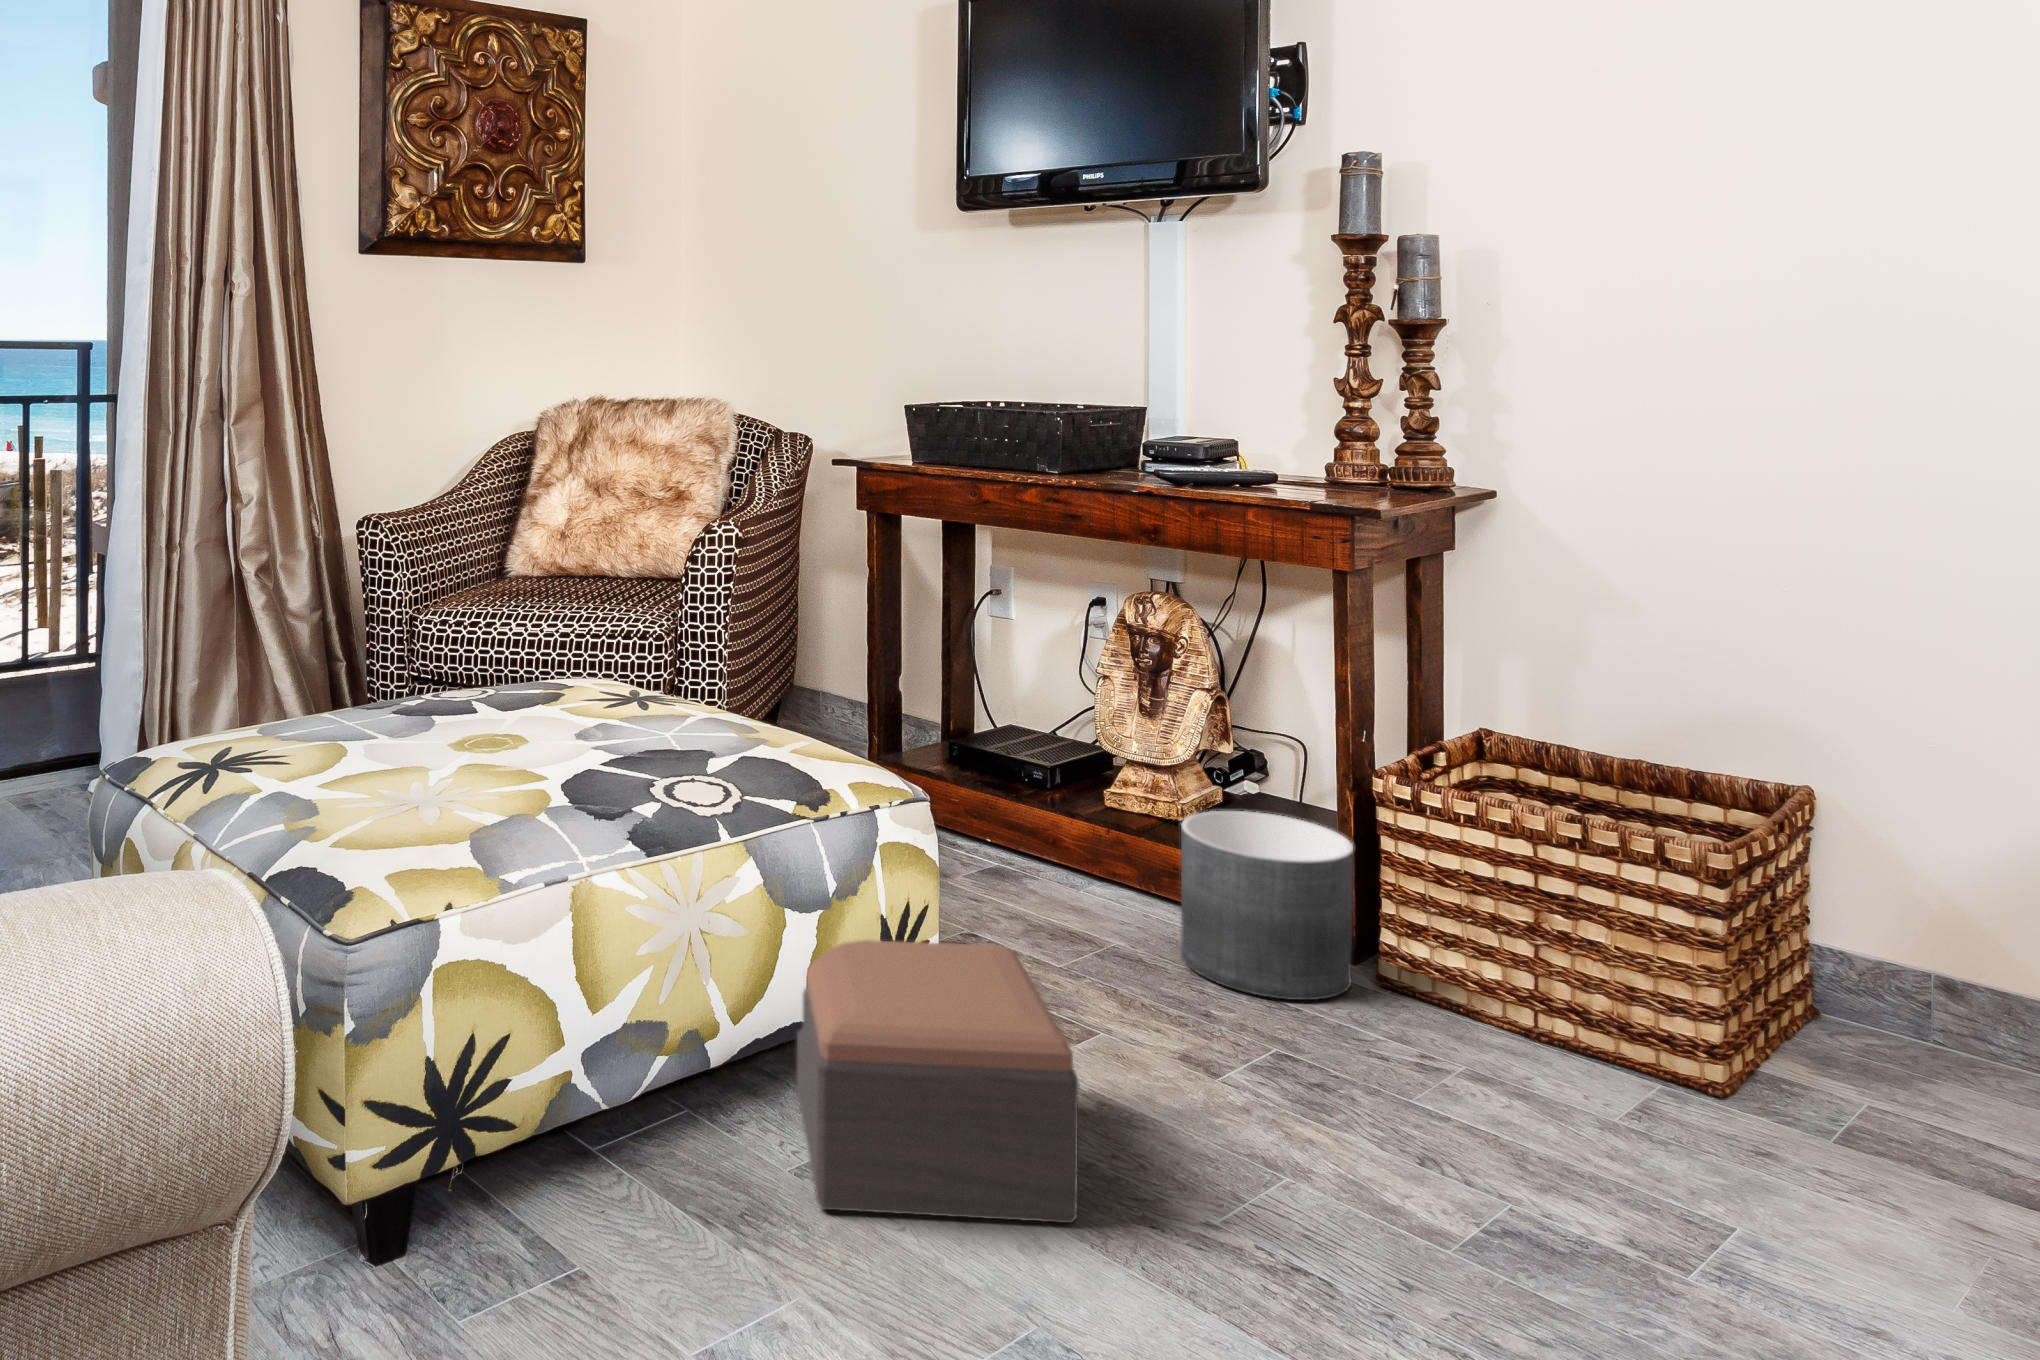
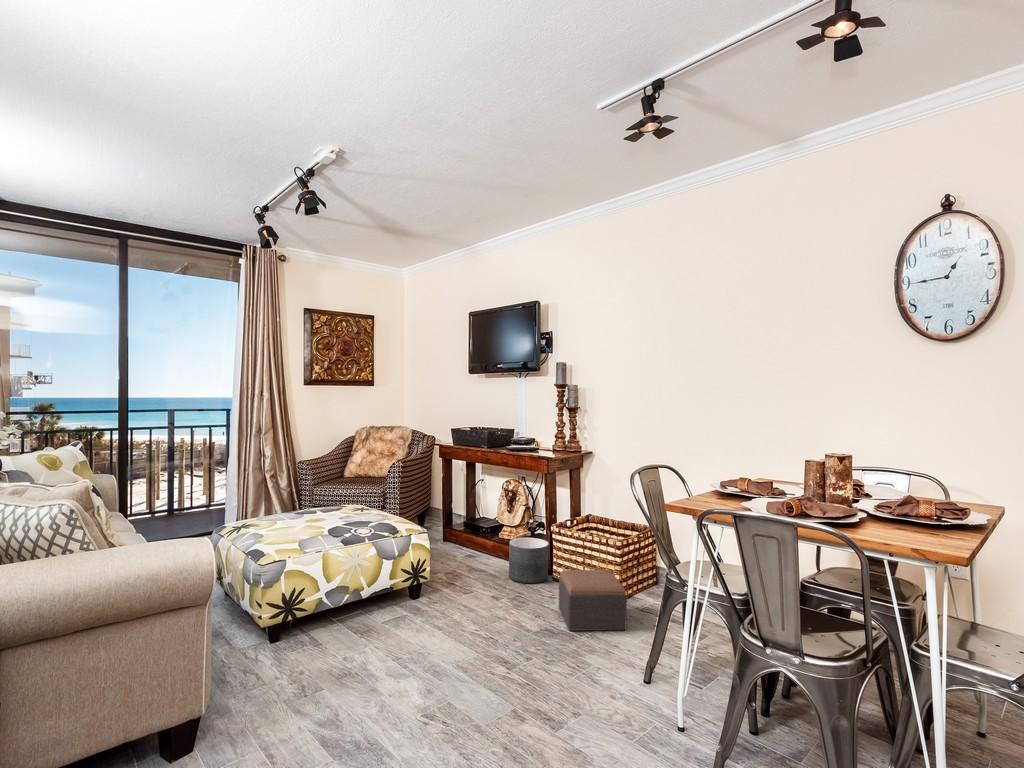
footstool: present [797,940,1078,1223] -> present [559,570,627,631]

